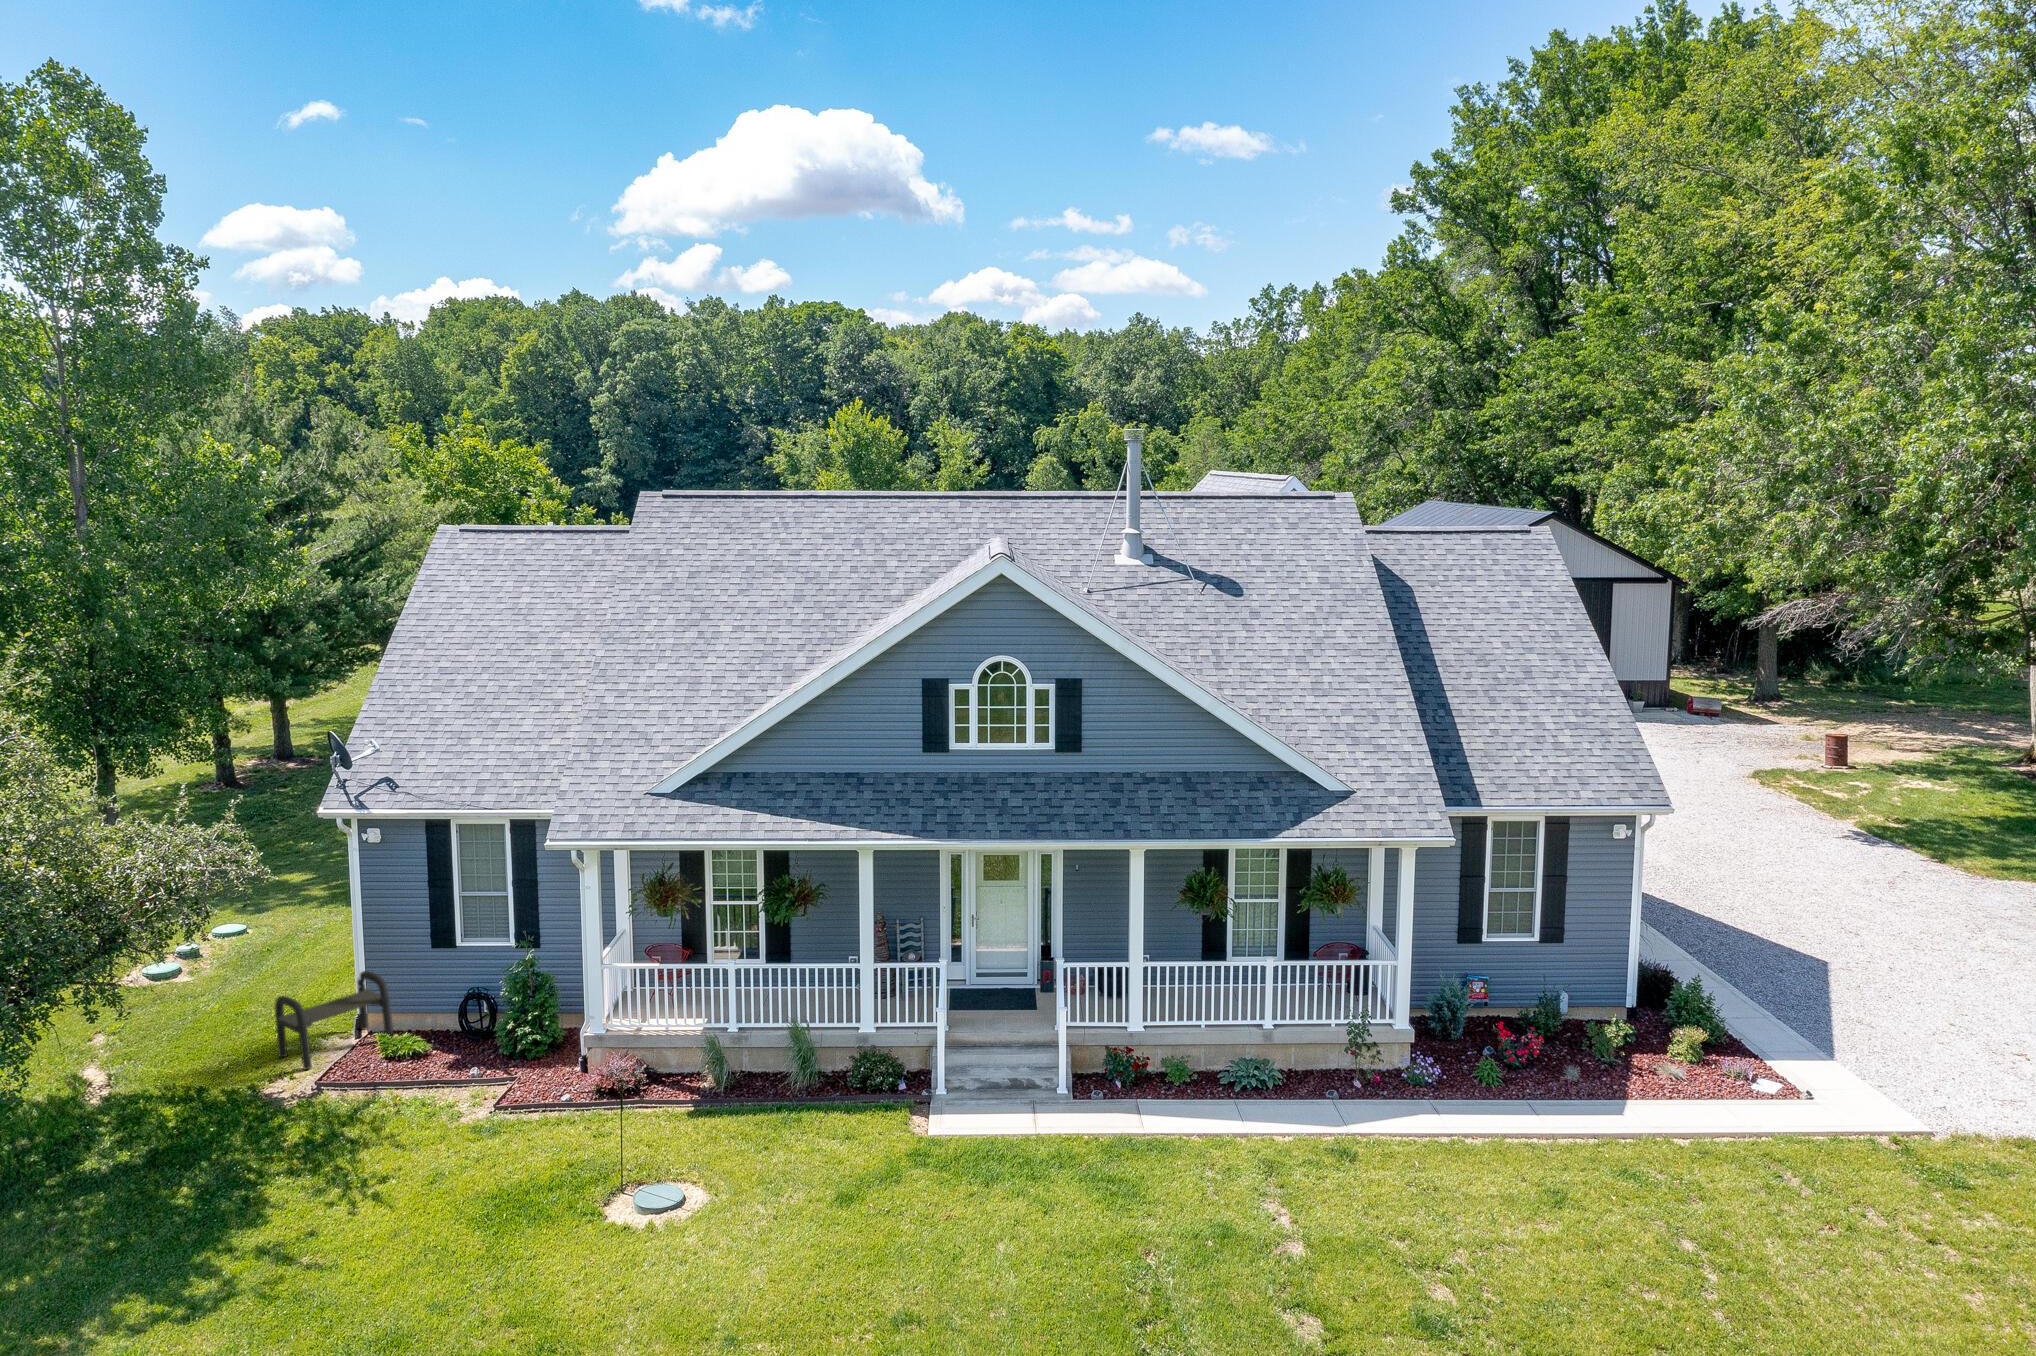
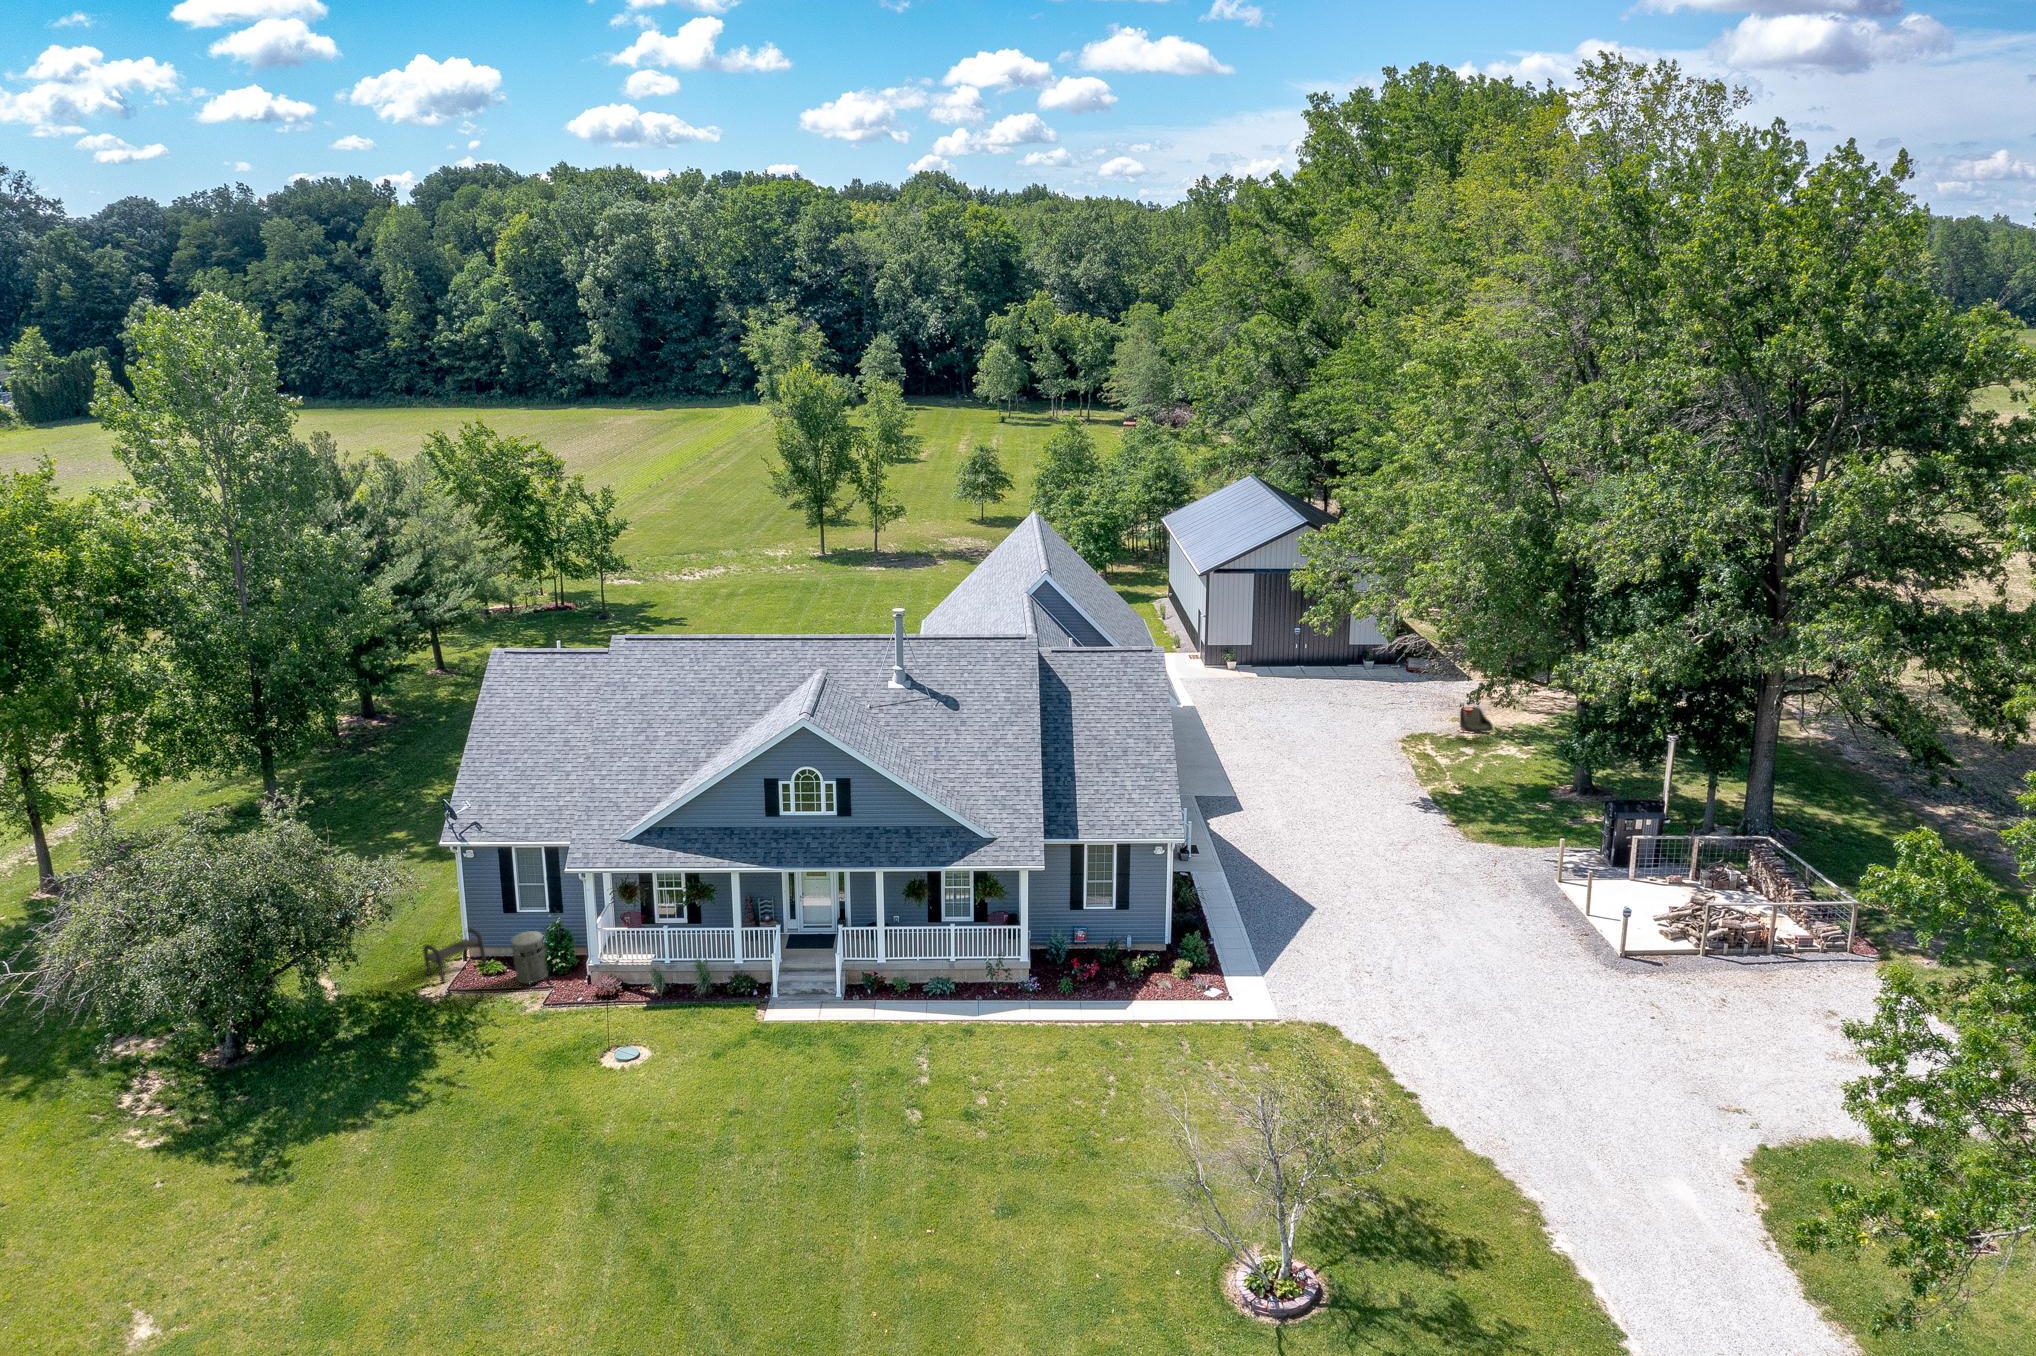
lounge chair: none [1854,707,1917,762] -> present [1460,707,1493,741]
trash can: none [440,971,506,1075] -> present [511,931,547,985]

